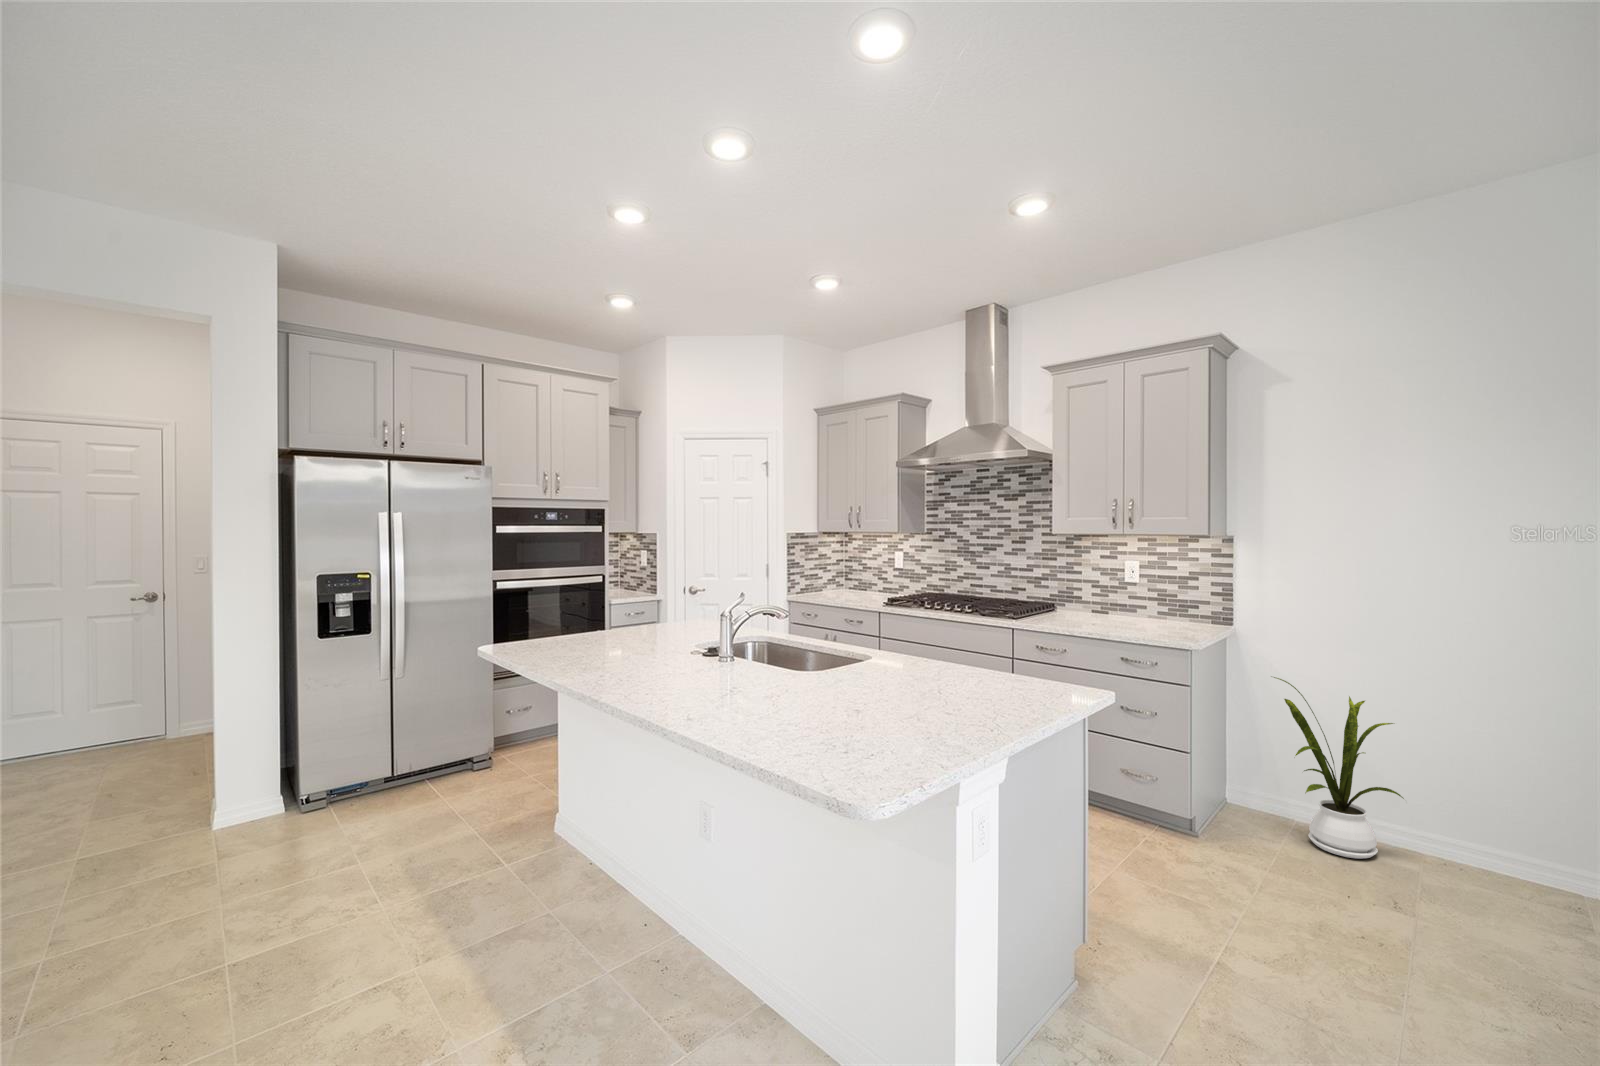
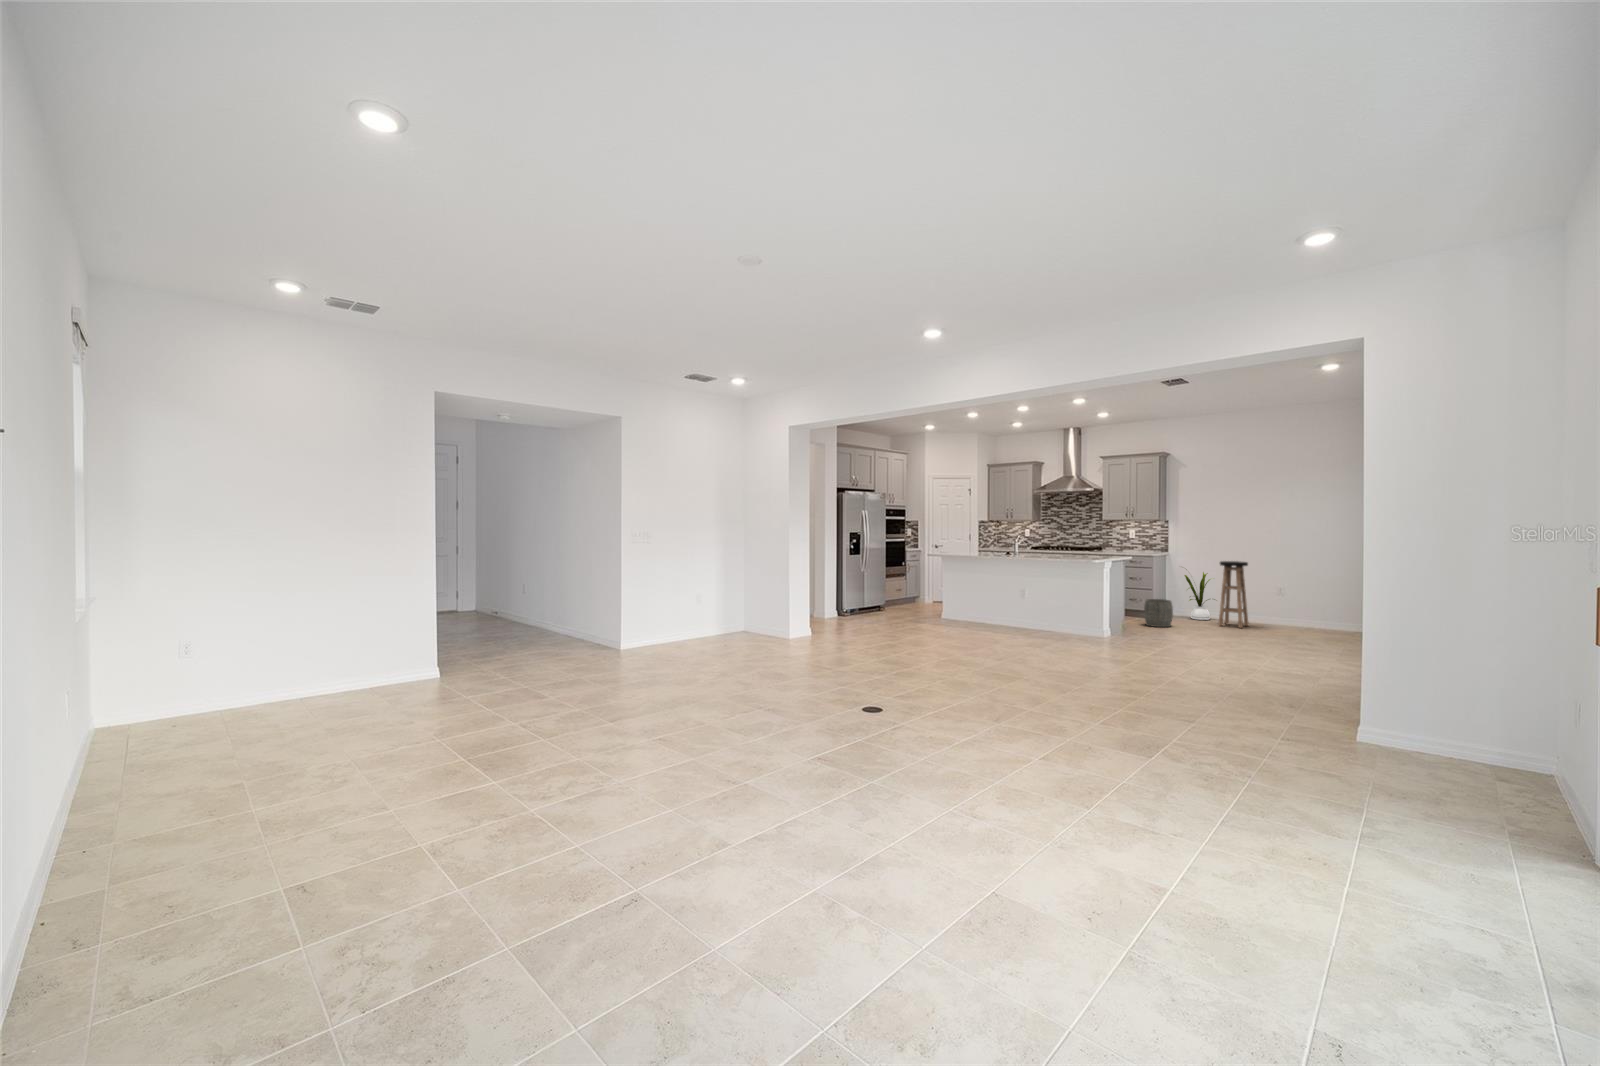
bar stool: none [1440,686,1569,968] -> present [1219,561,1248,628]
woven basket: none [1164,808,1270,938] -> present [1144,599,1173,627]

